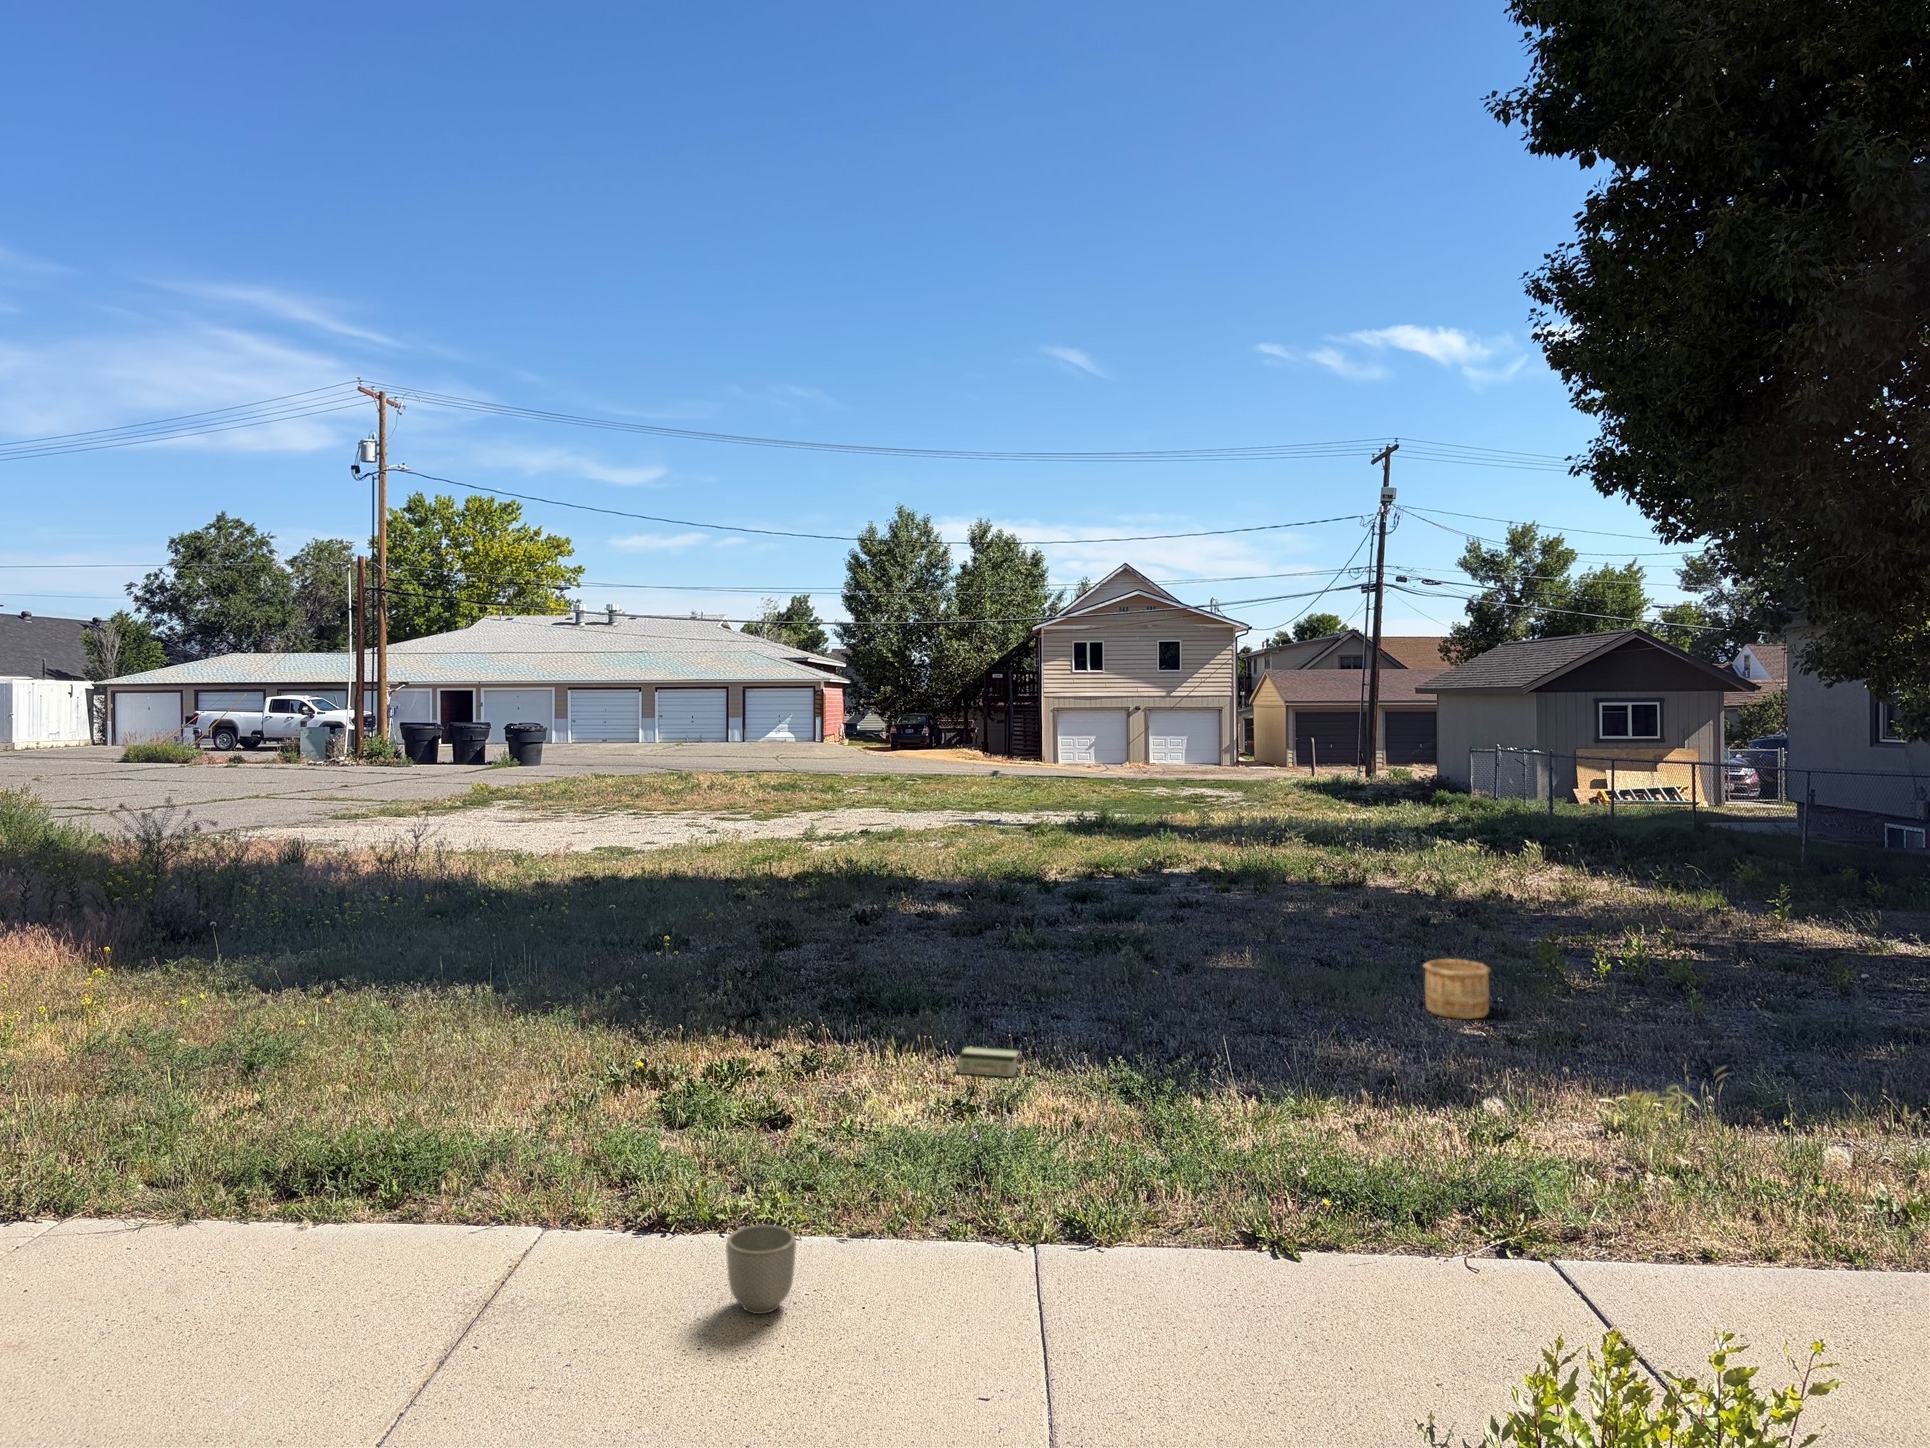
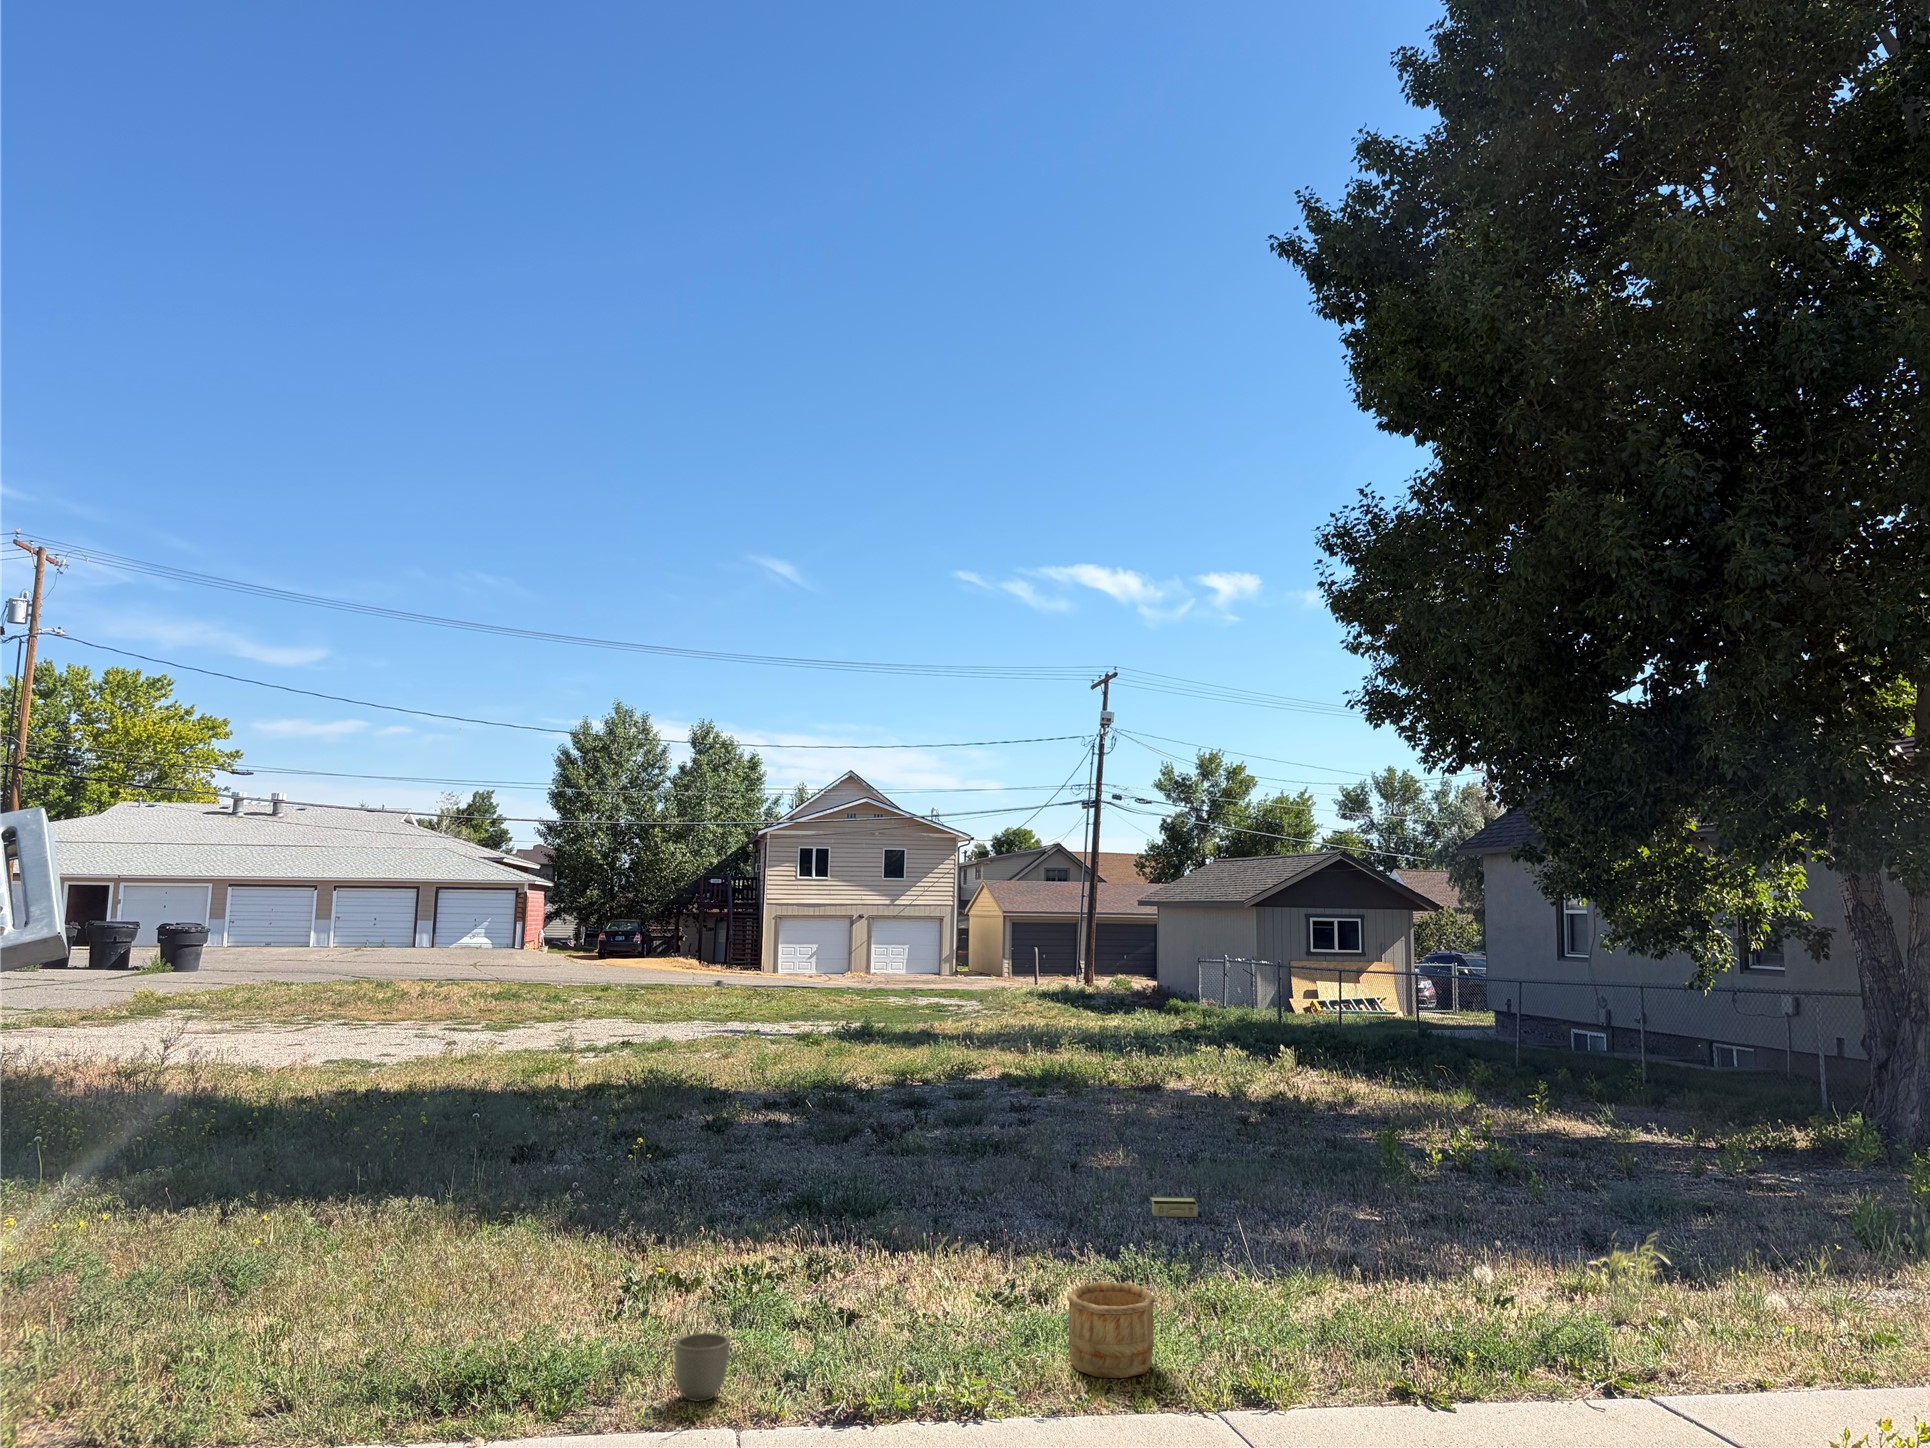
wooden bucket: present [1423,959,1490,1019] -> present [1067,1282,1155,1378]
toolbox: present [958,1046,1019,1077] -> present [1150,1196,1198,1217]

